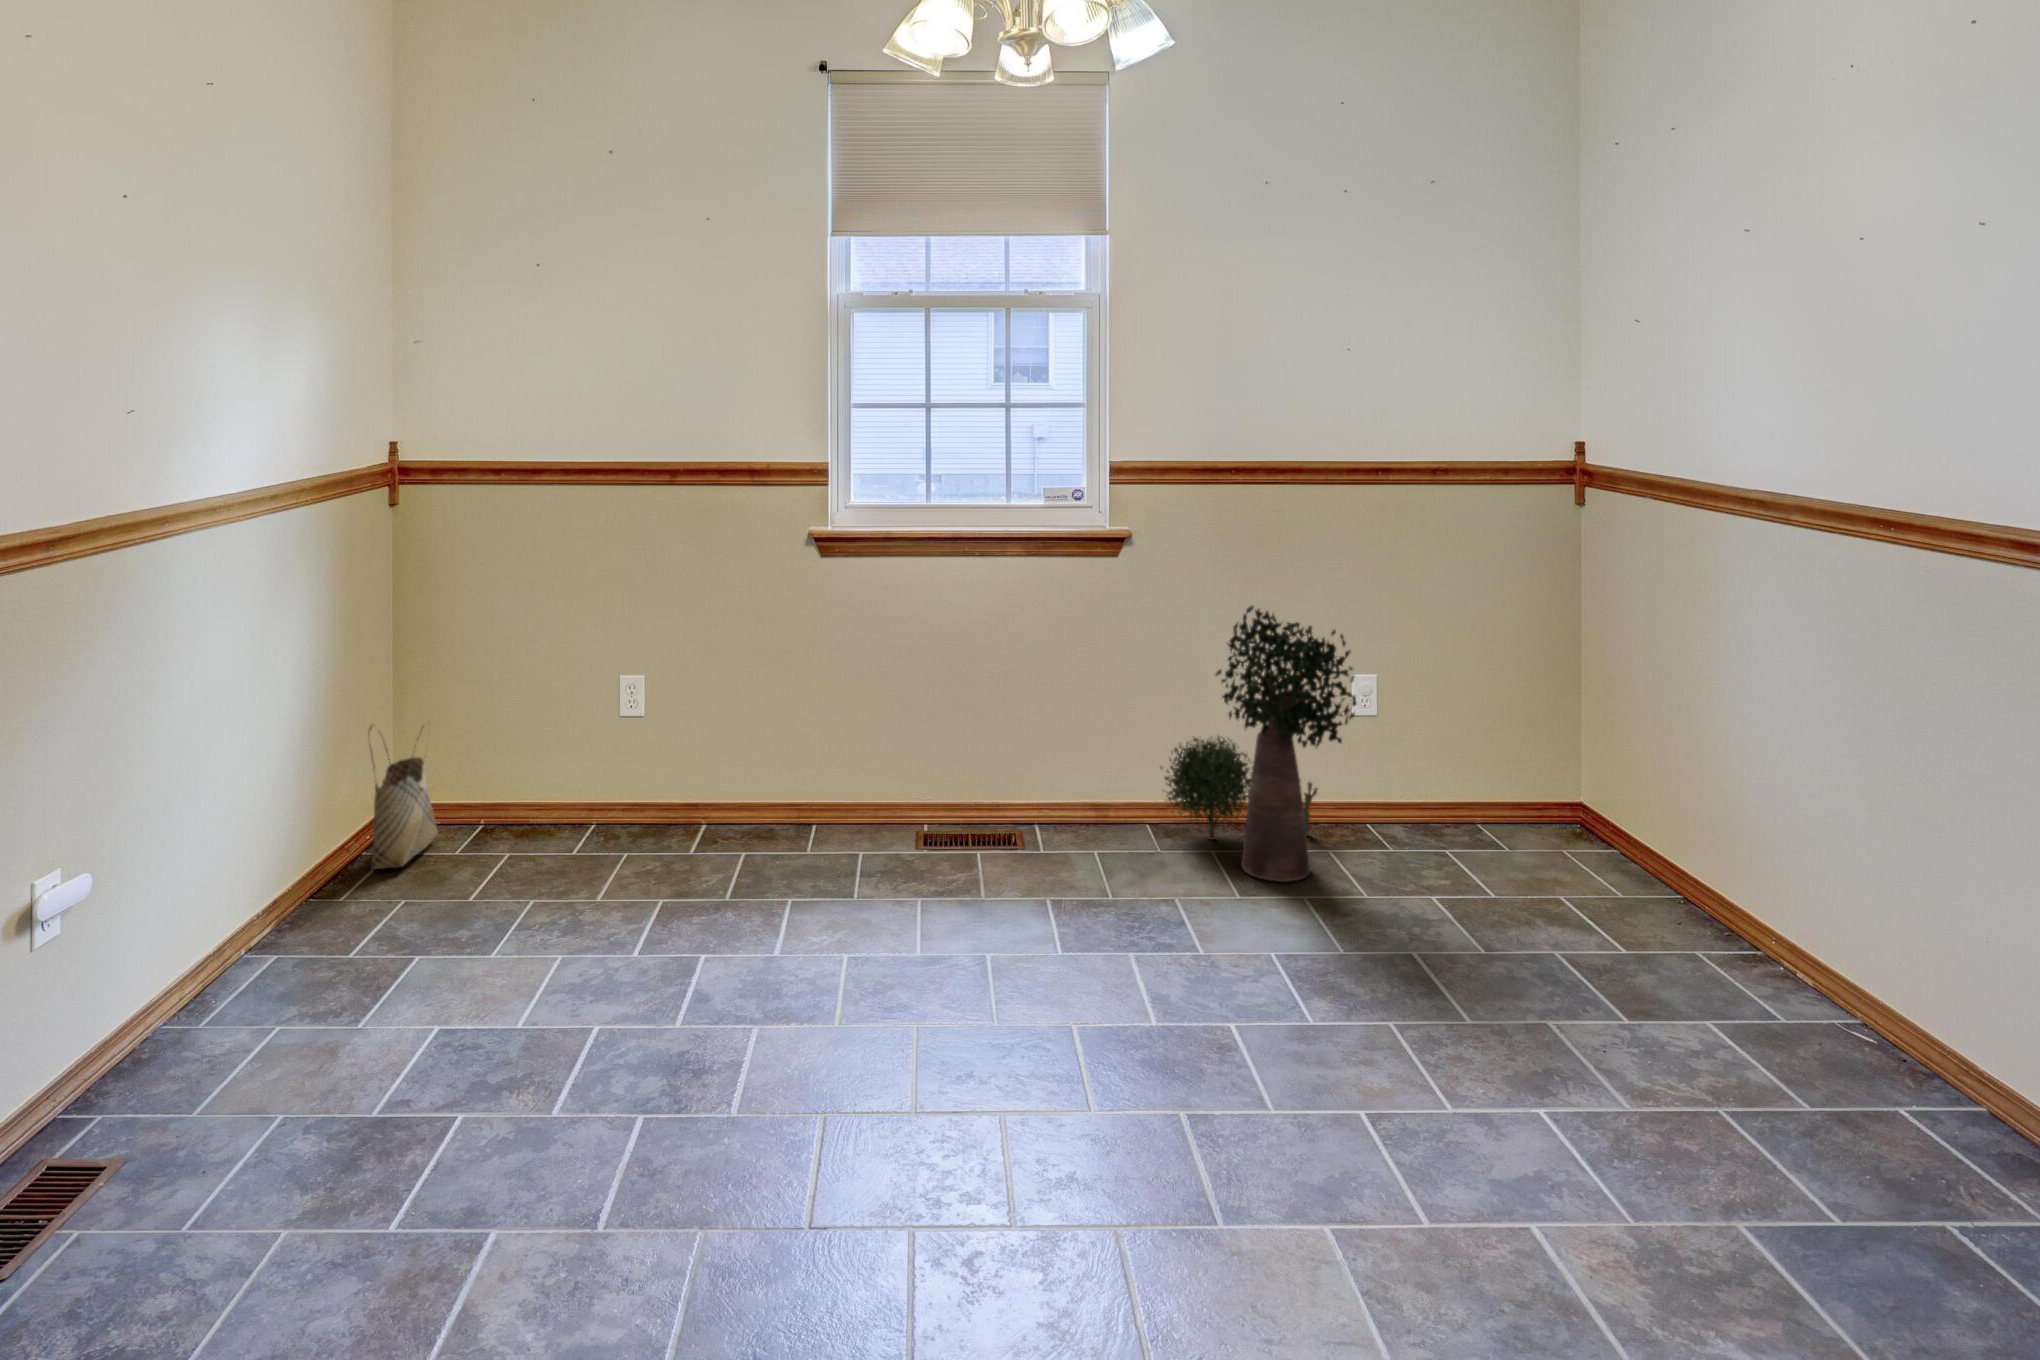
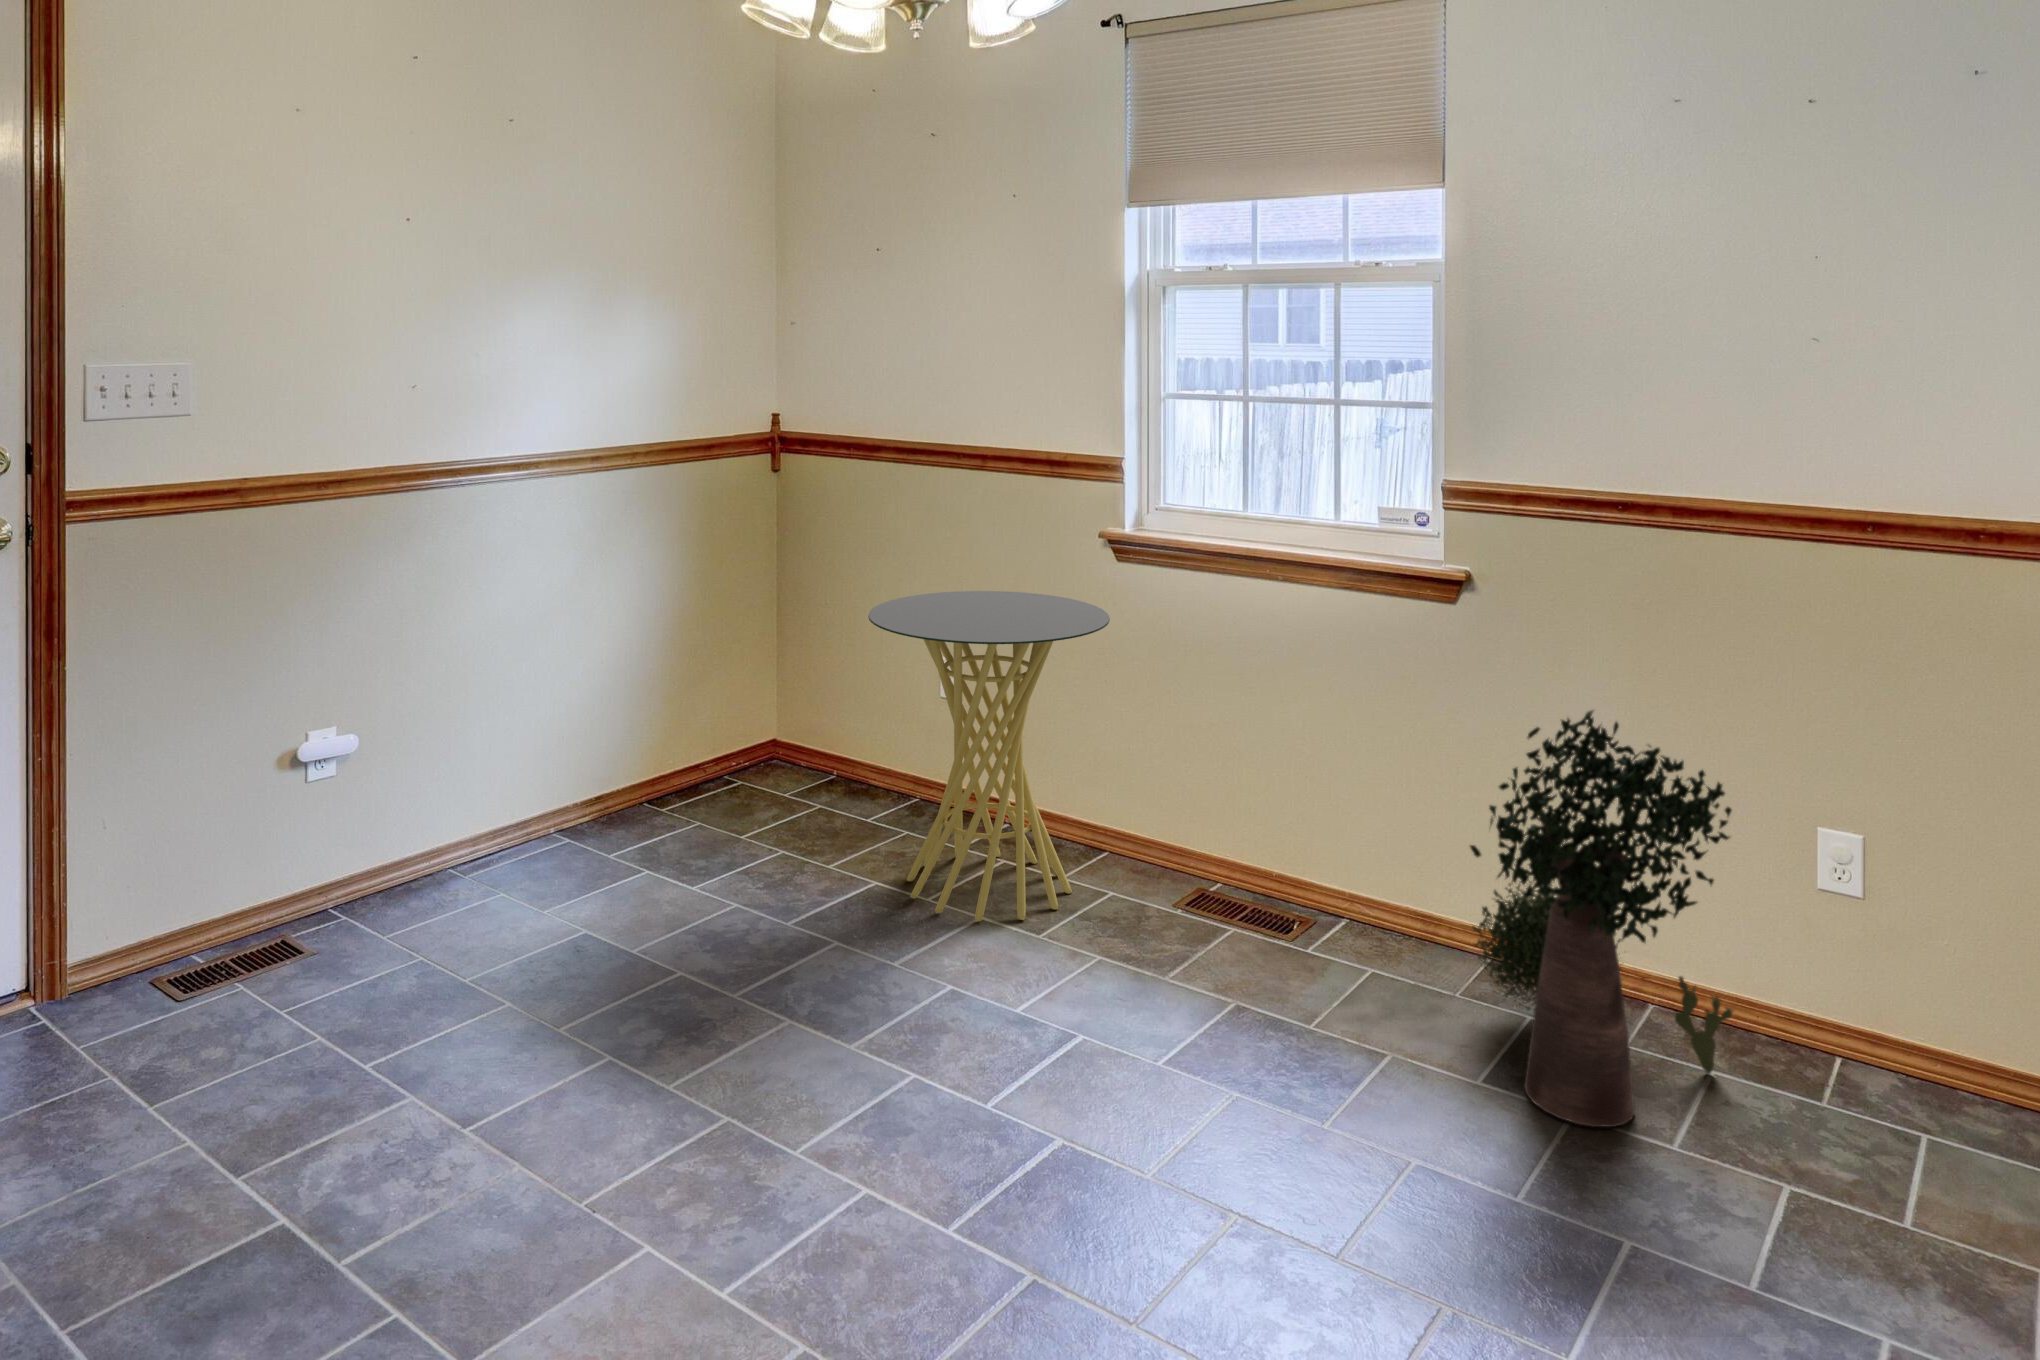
side table: none [647,592,871,896] -> present [868,591,1110,921]
woven basket: present [369,725,438,869] -> none [705,666,780,798]

